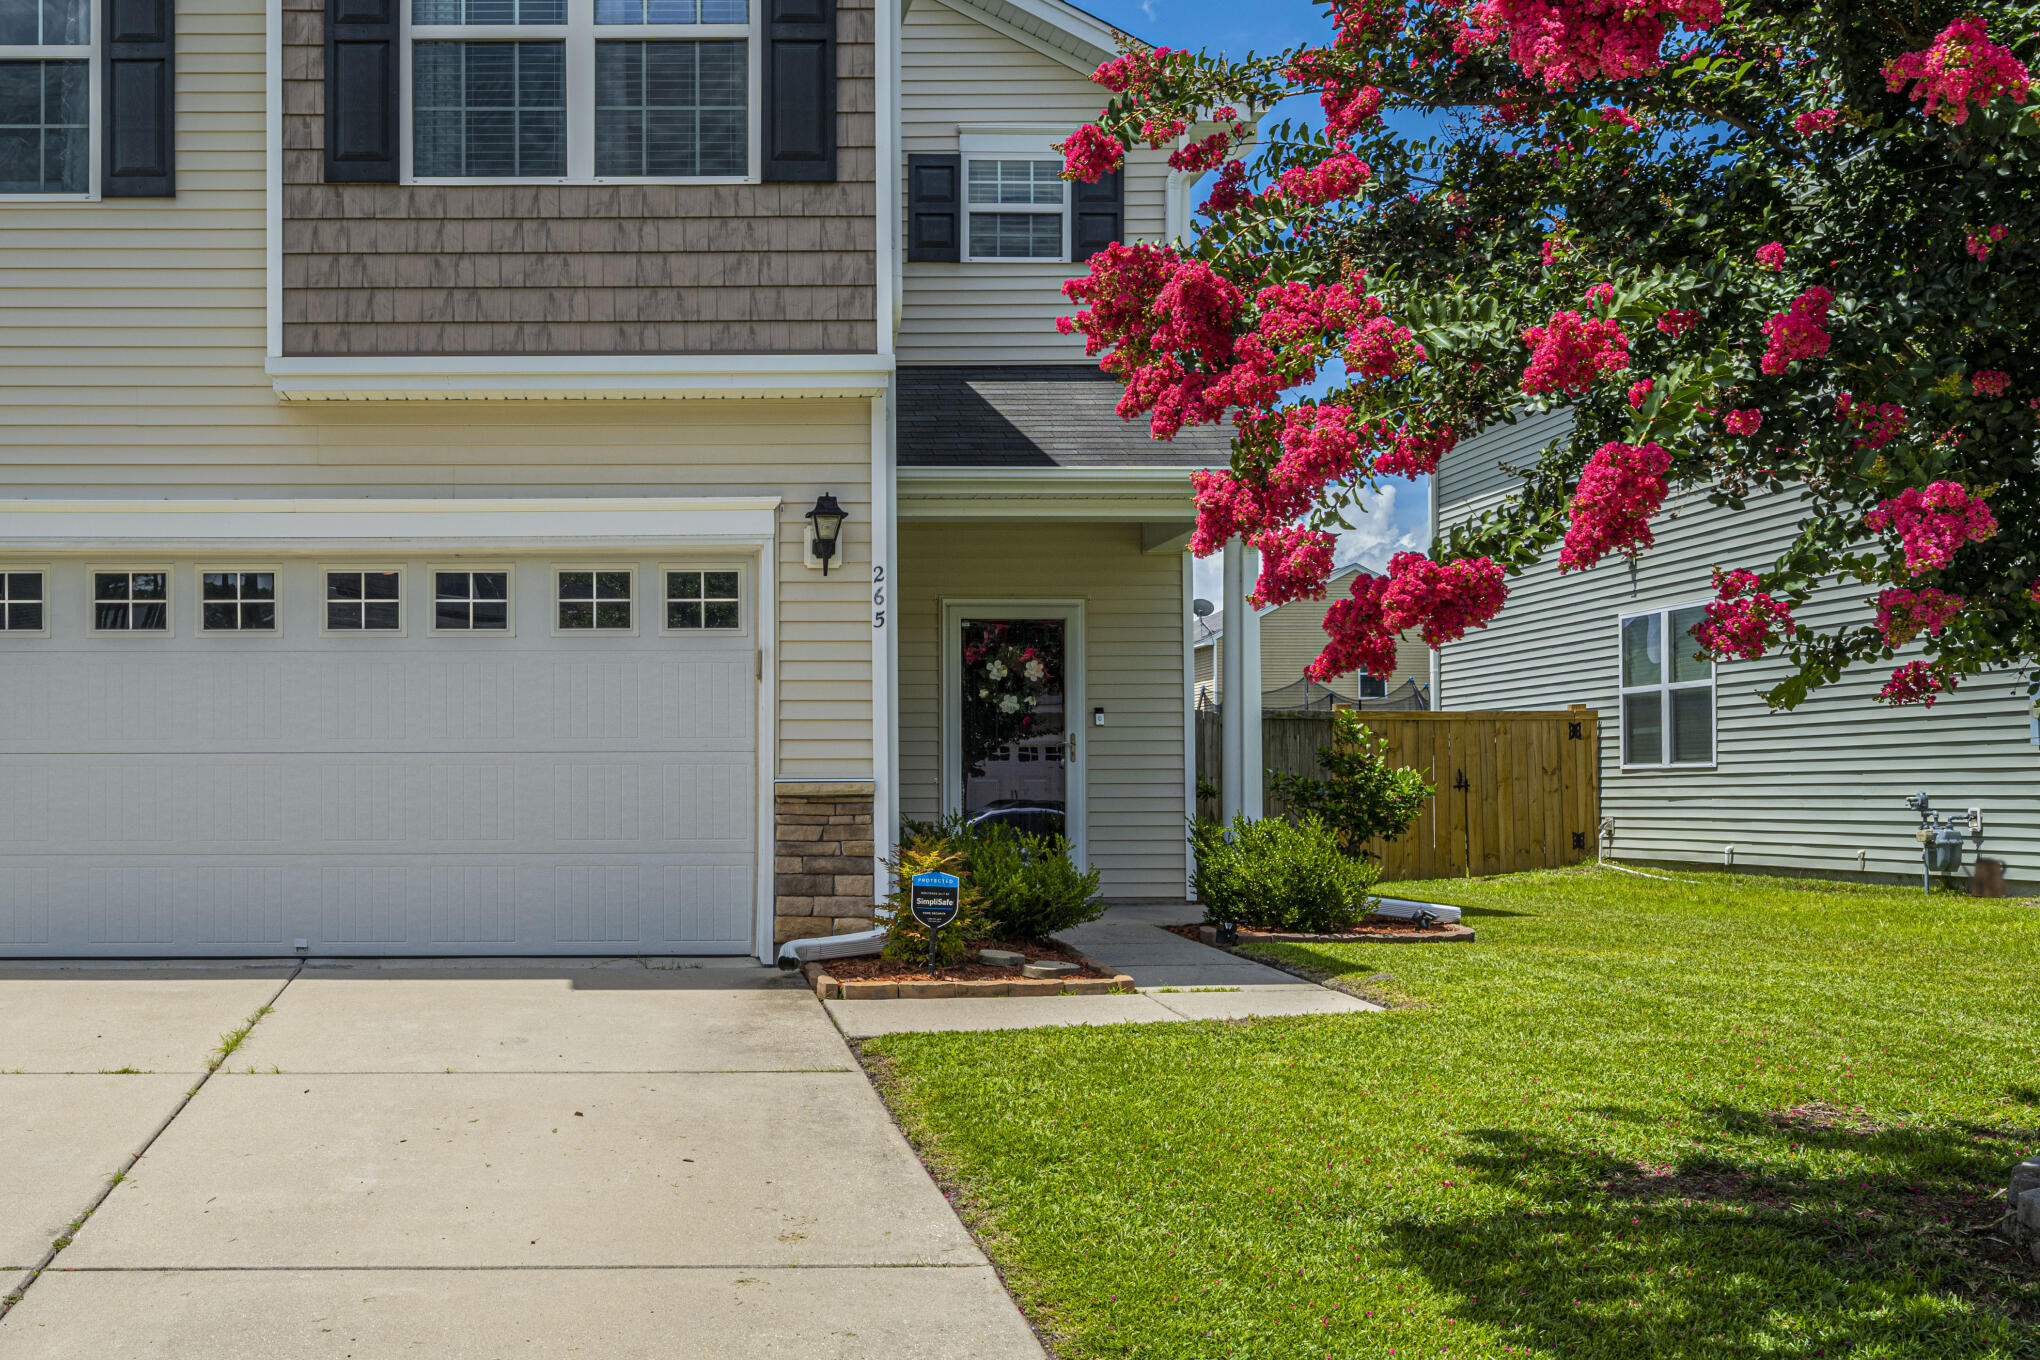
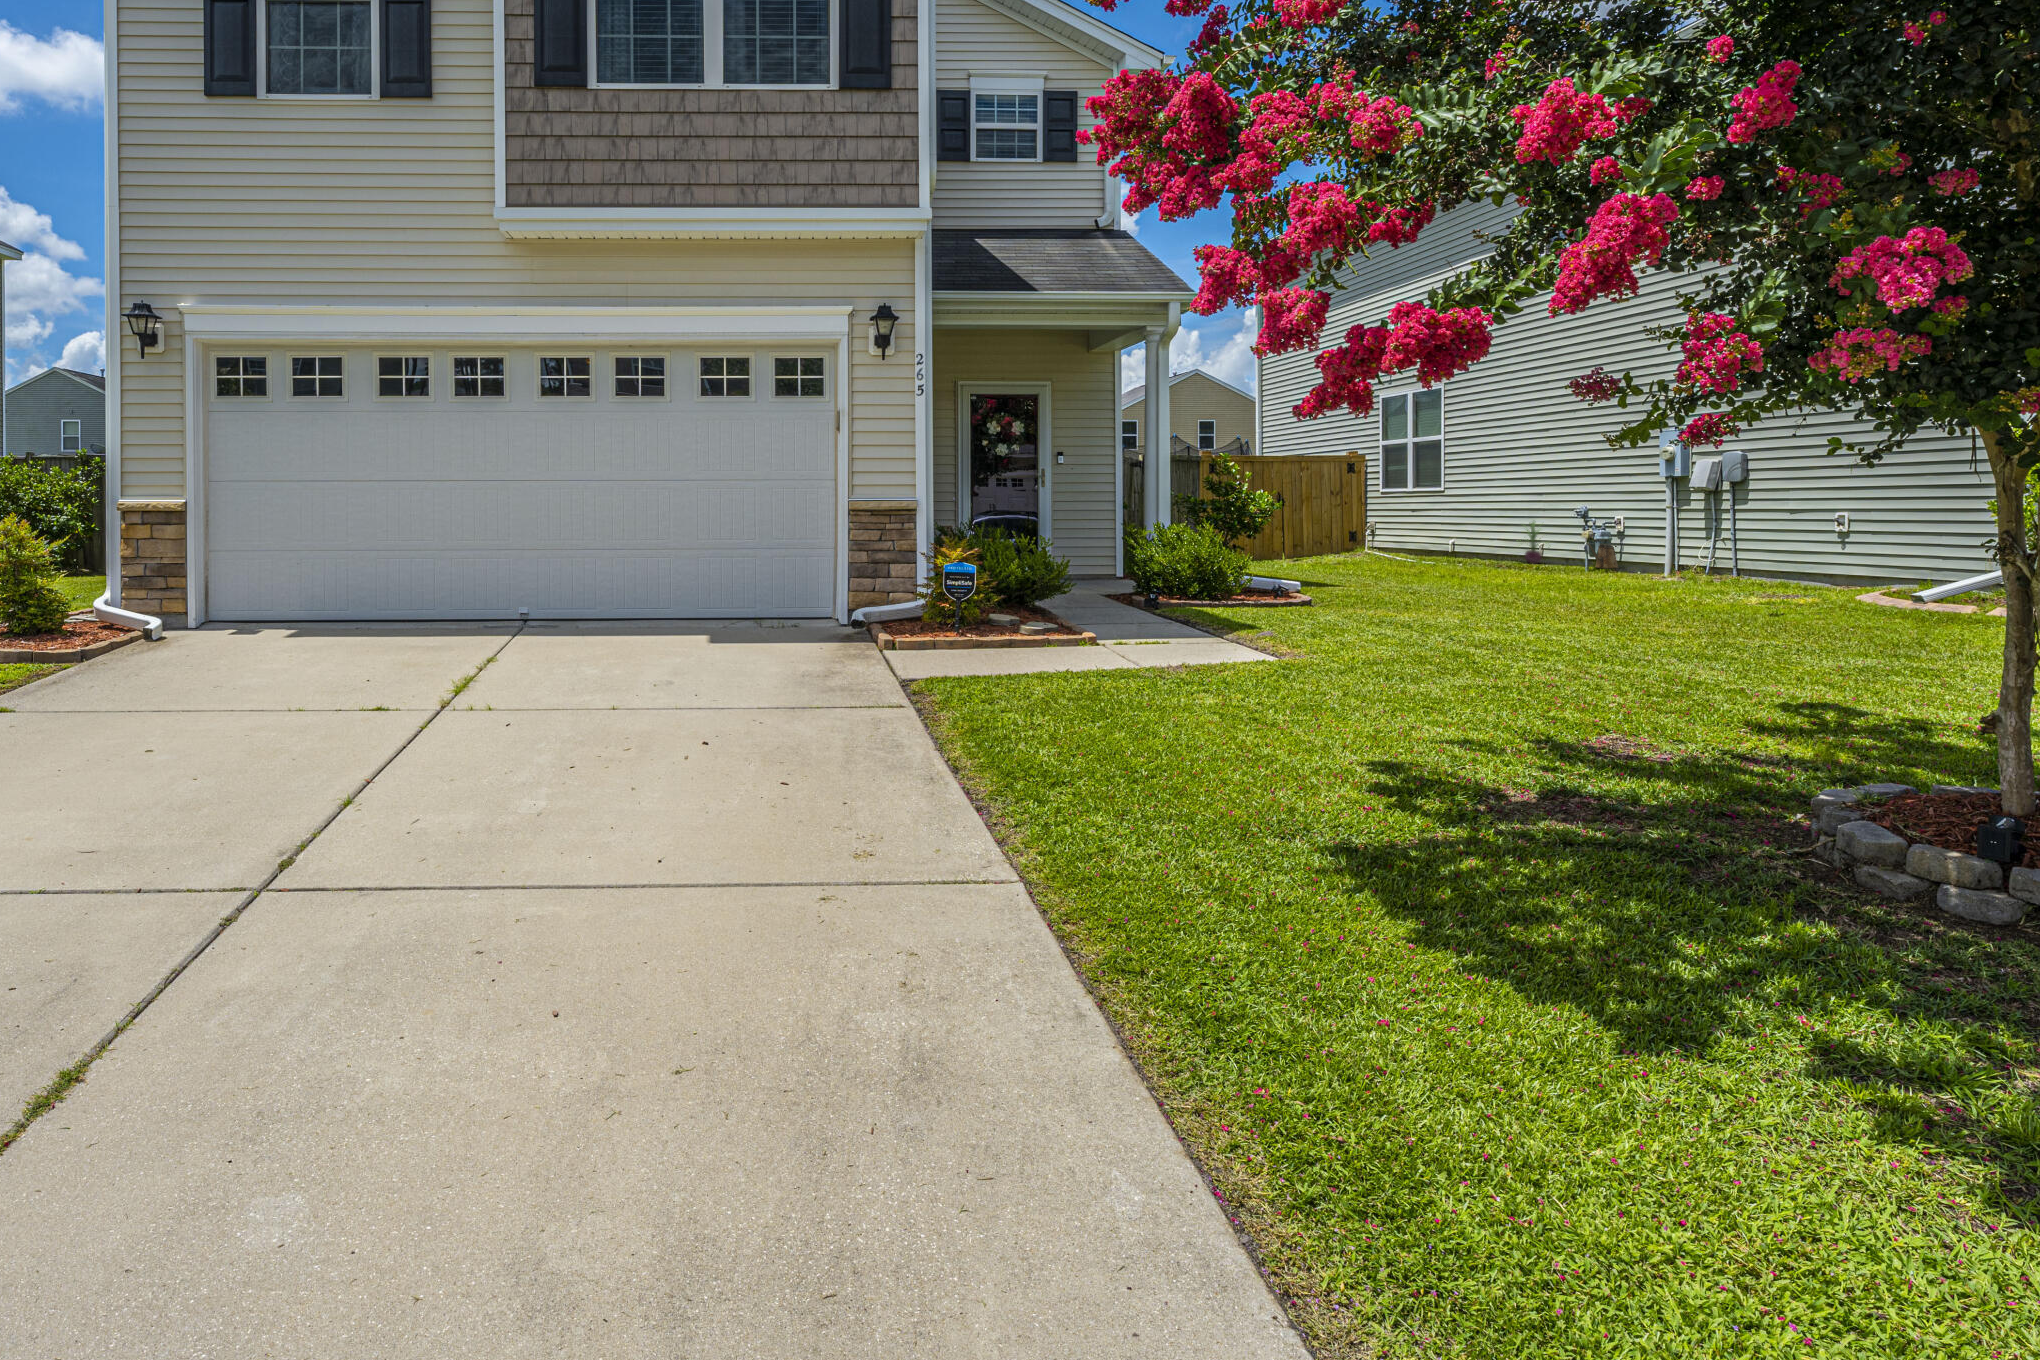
decorative plant: none [1824,818,1910,889] -> present [1525,522,1546,564]

